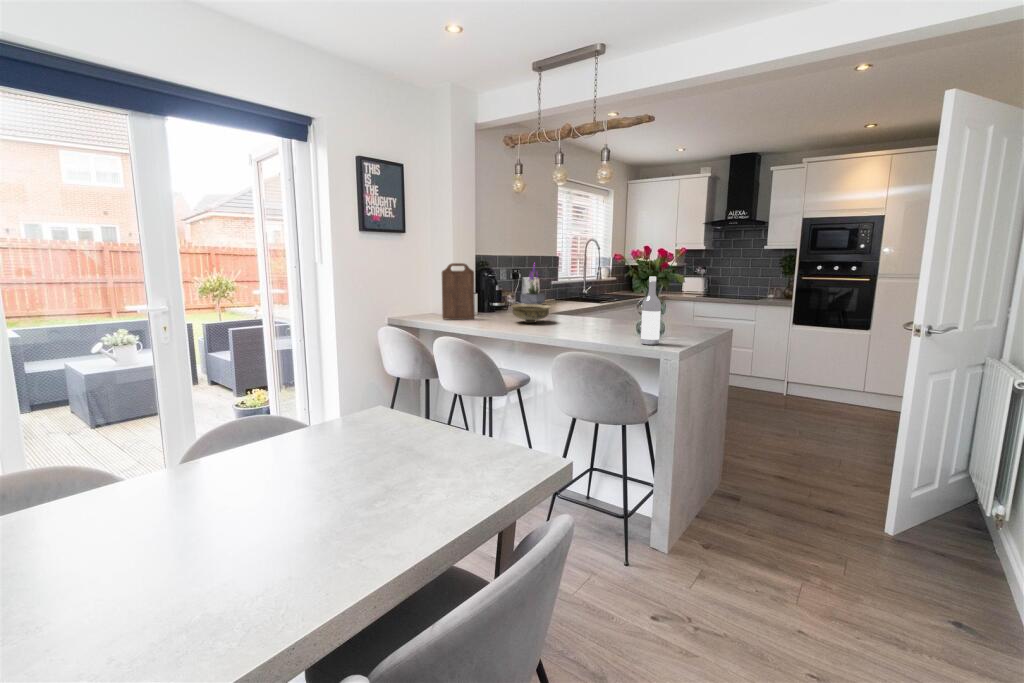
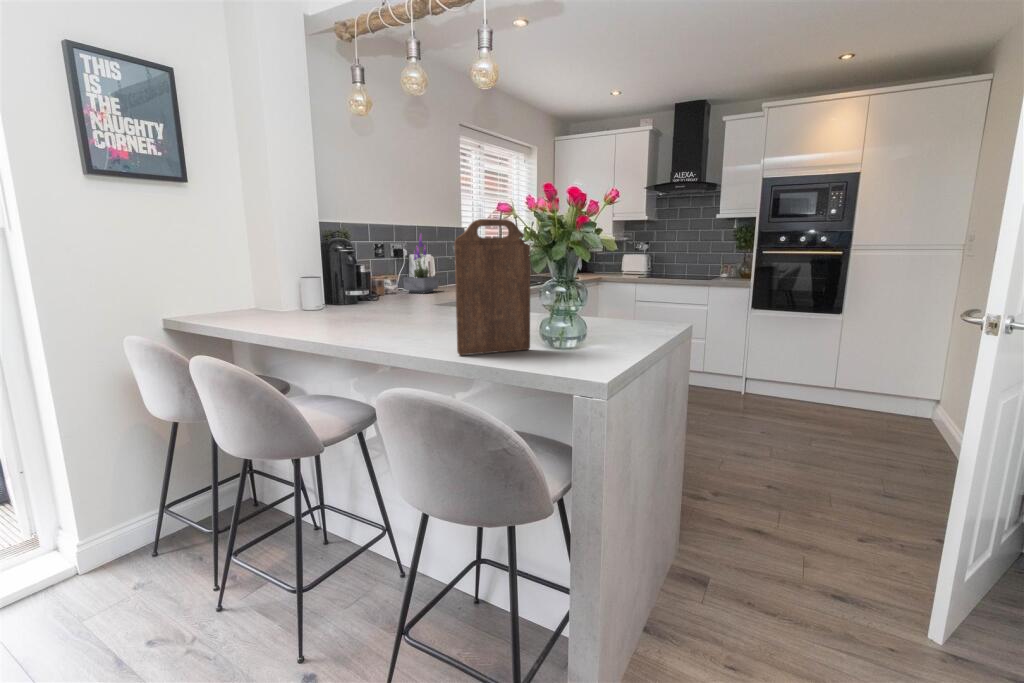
cutting board: present [442,263,475,319] -> present [454,219,530,355]
wine bottle: present [640,276,661,345] -> none [541,238,575,365]
ceramic bowl: present [511,304,551,323] -> none [352,292,418,322]

